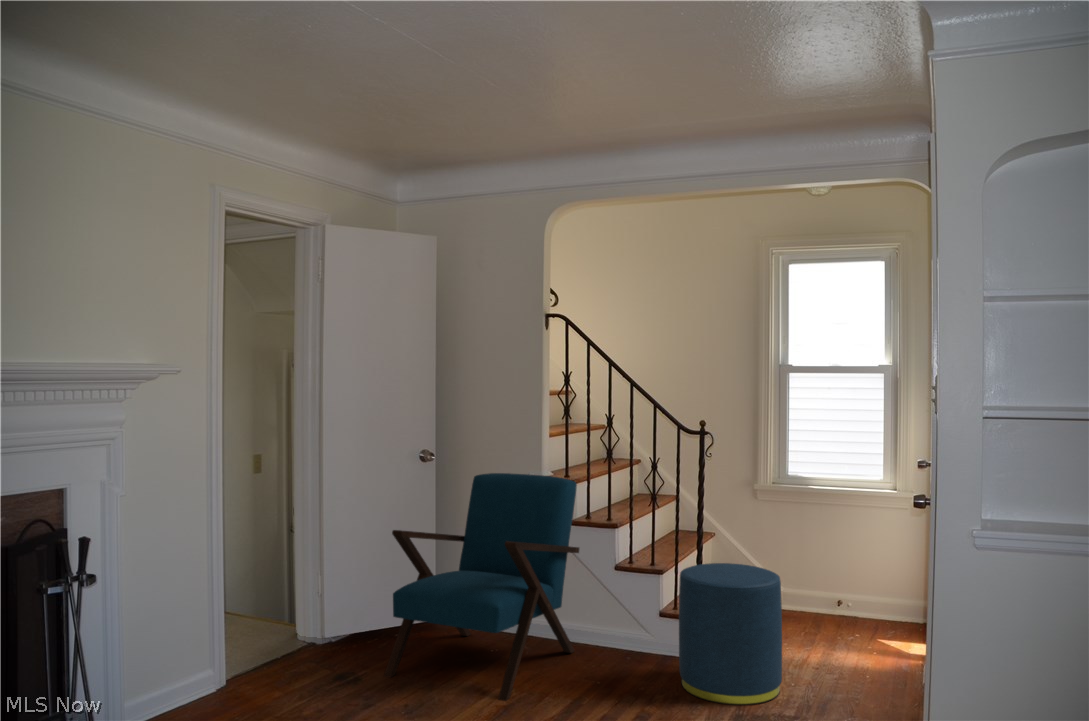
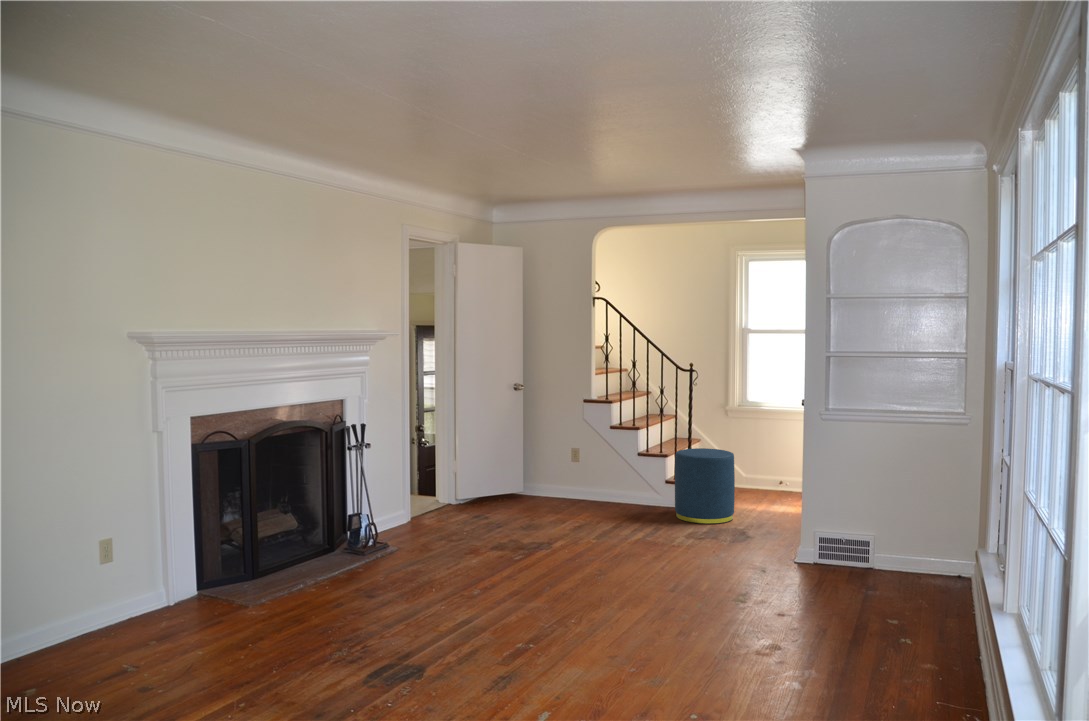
armchair: present [384,473,579,701] -> none [502,397,616,522]

